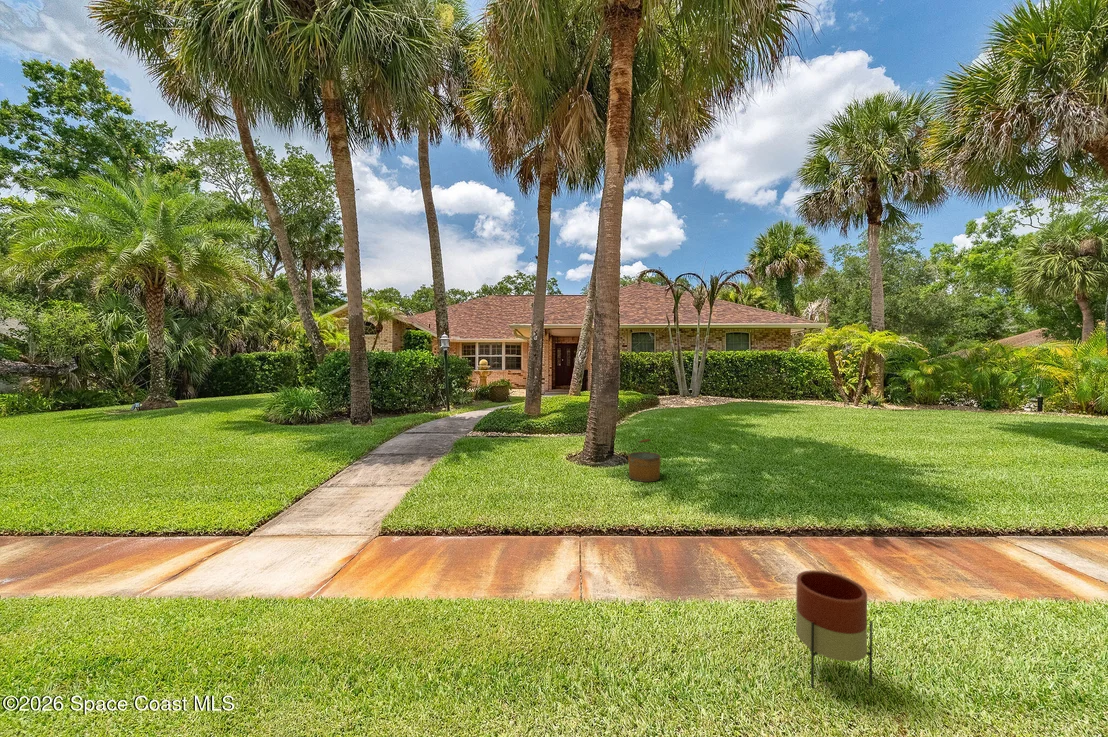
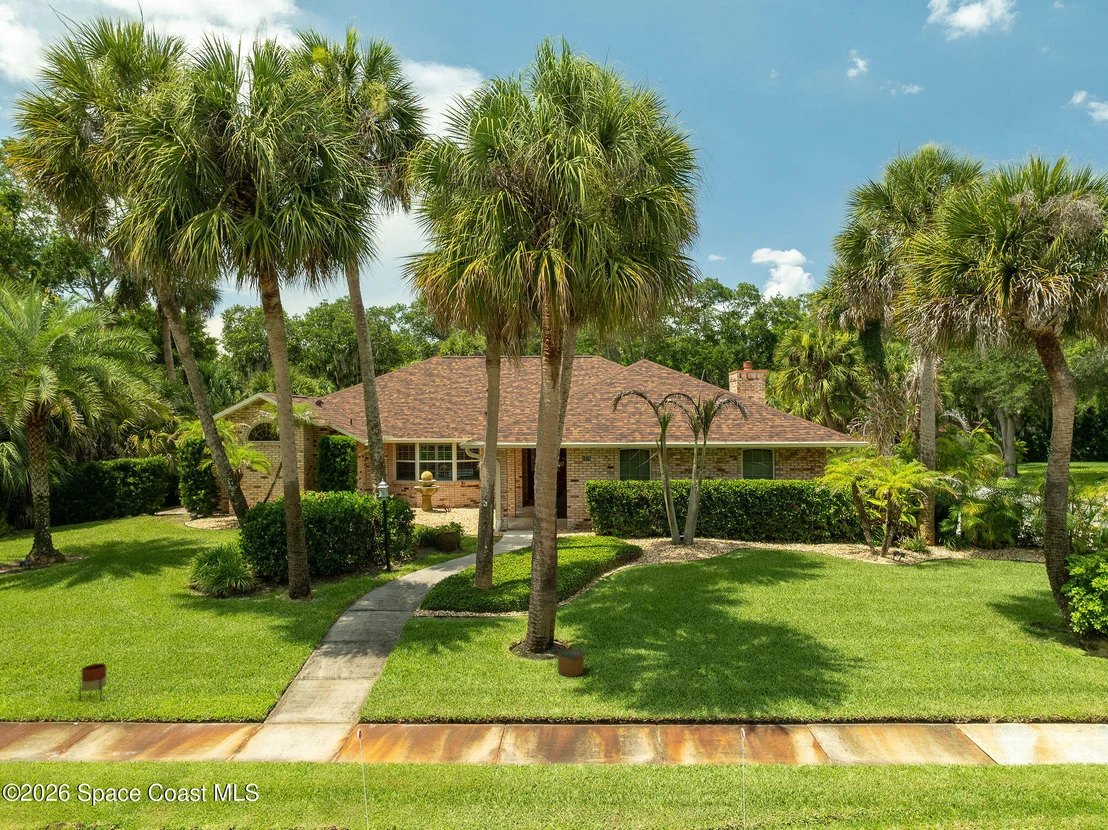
planter: present [796,570,873,687] -> present [80,663,107,700]

